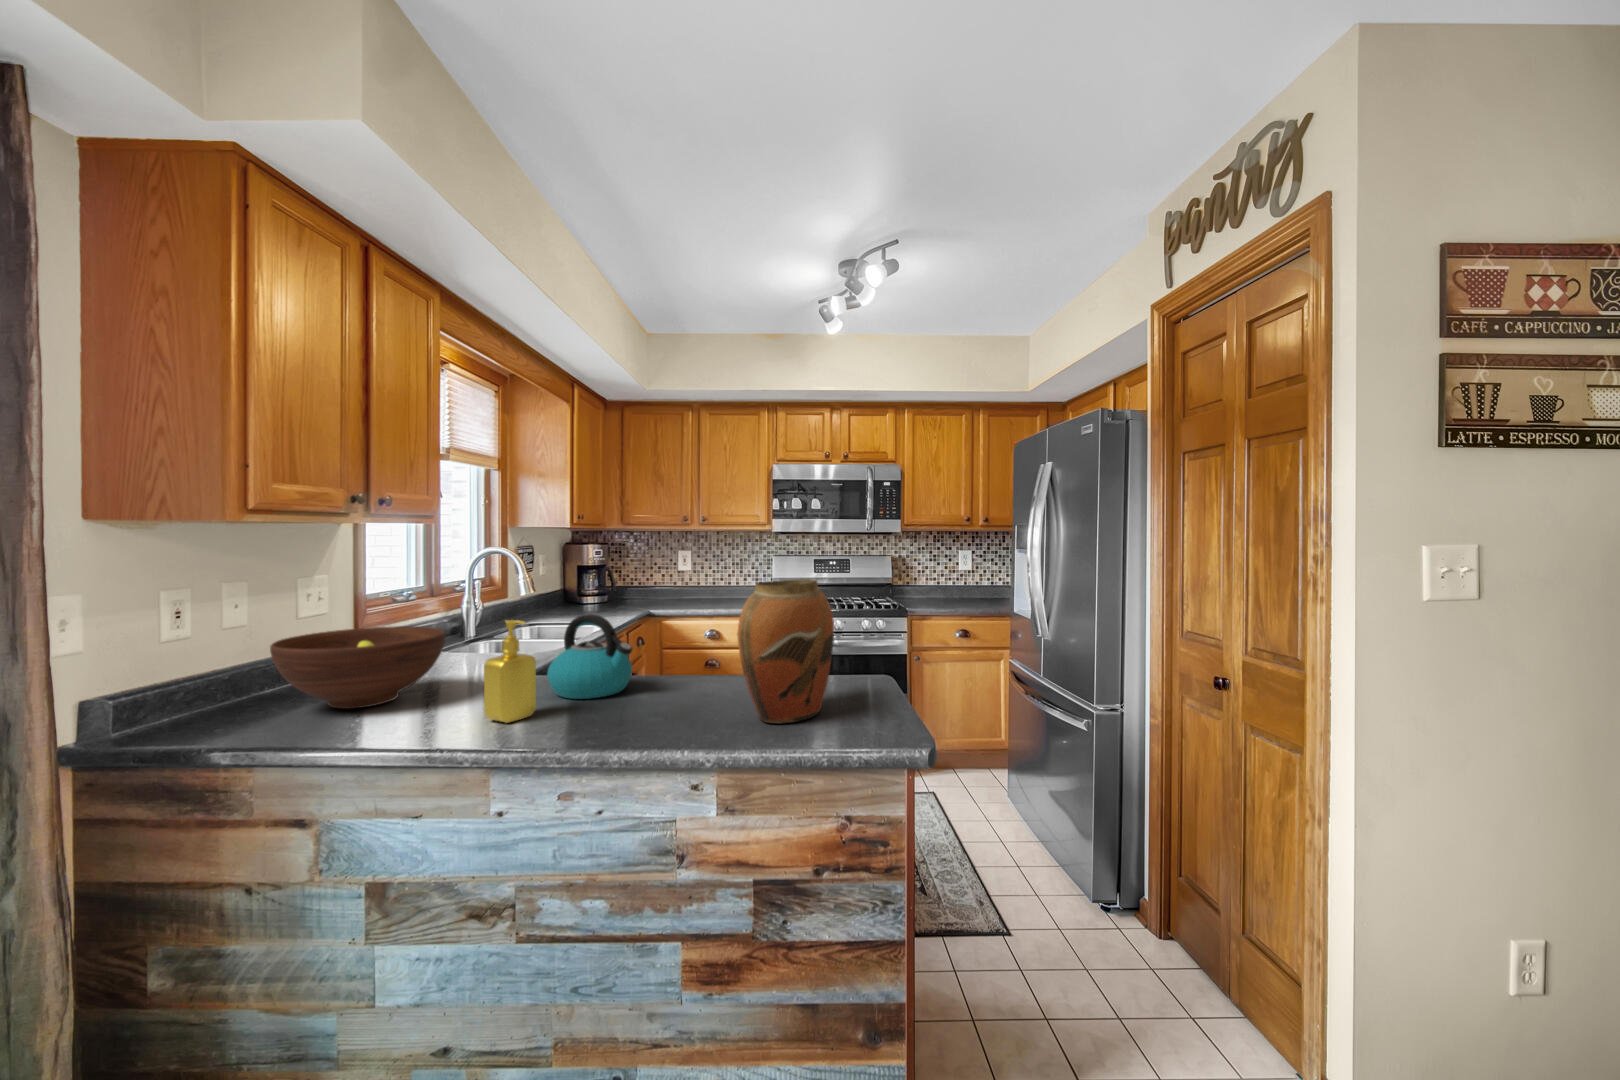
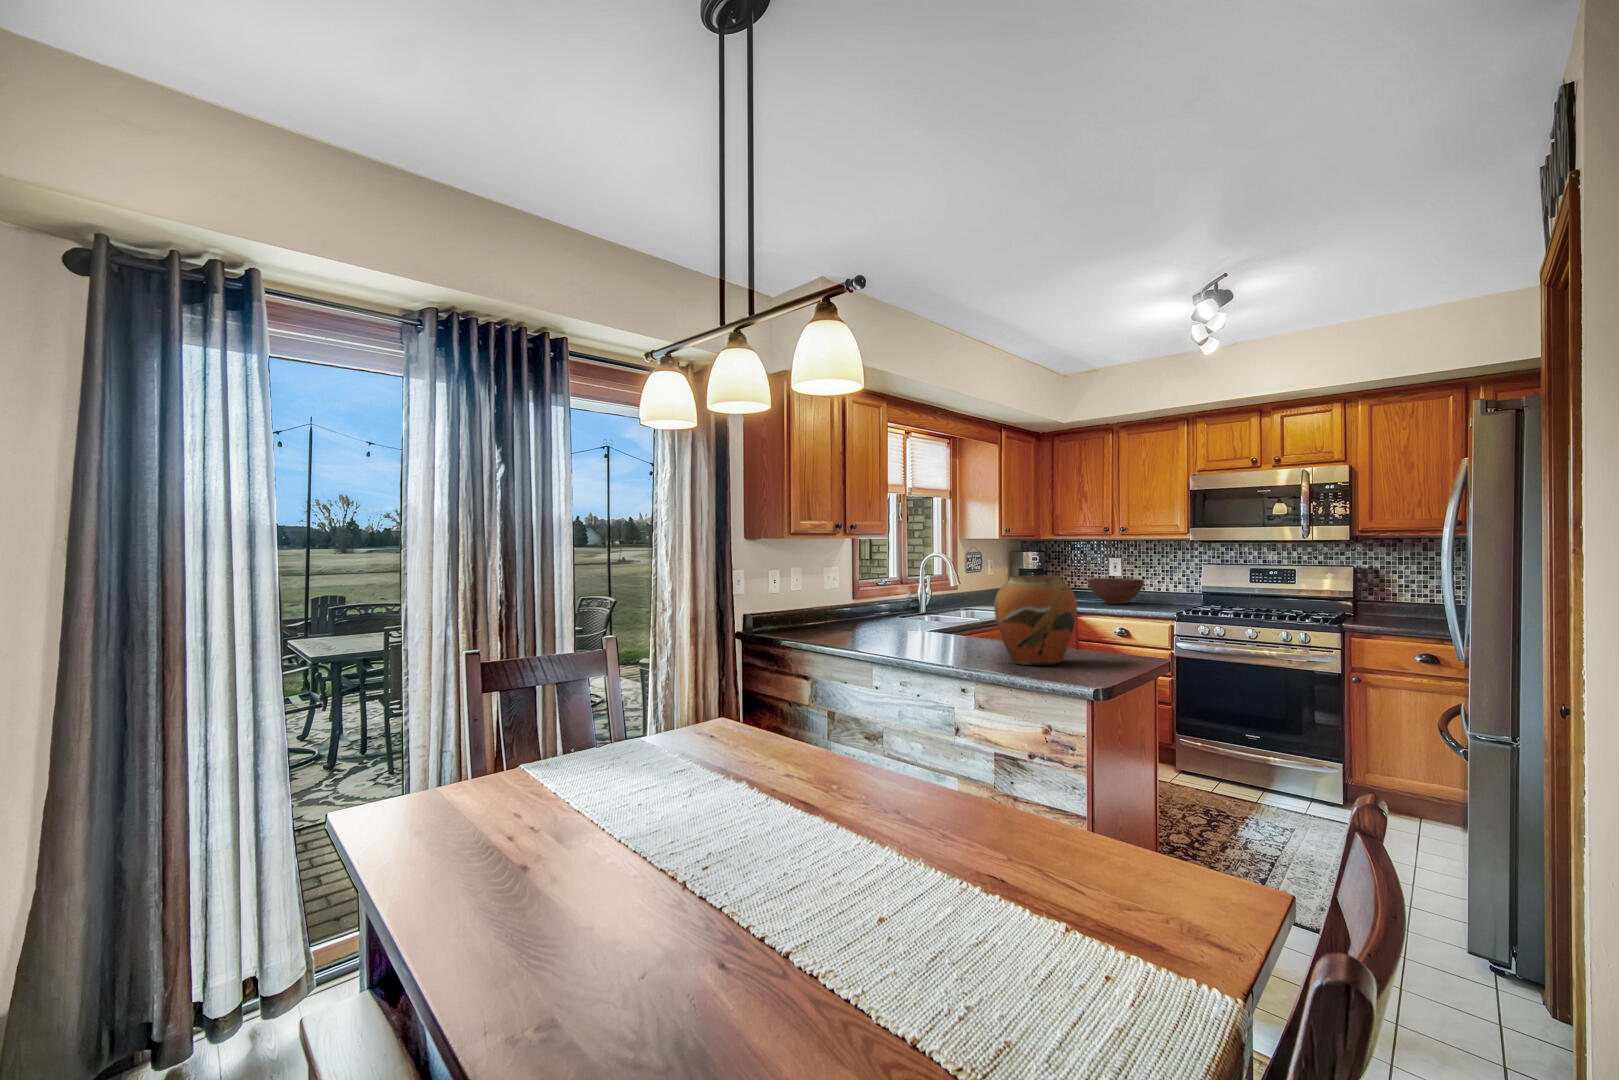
kettle: present [547,614,632,699] -> none [919,594,970,644]
soap dispenser: present [484,620,536,723] -> none [877,592,904,647]
fruit bowl: present [270,626,446,709] -> present [1087,578,1144,604]

